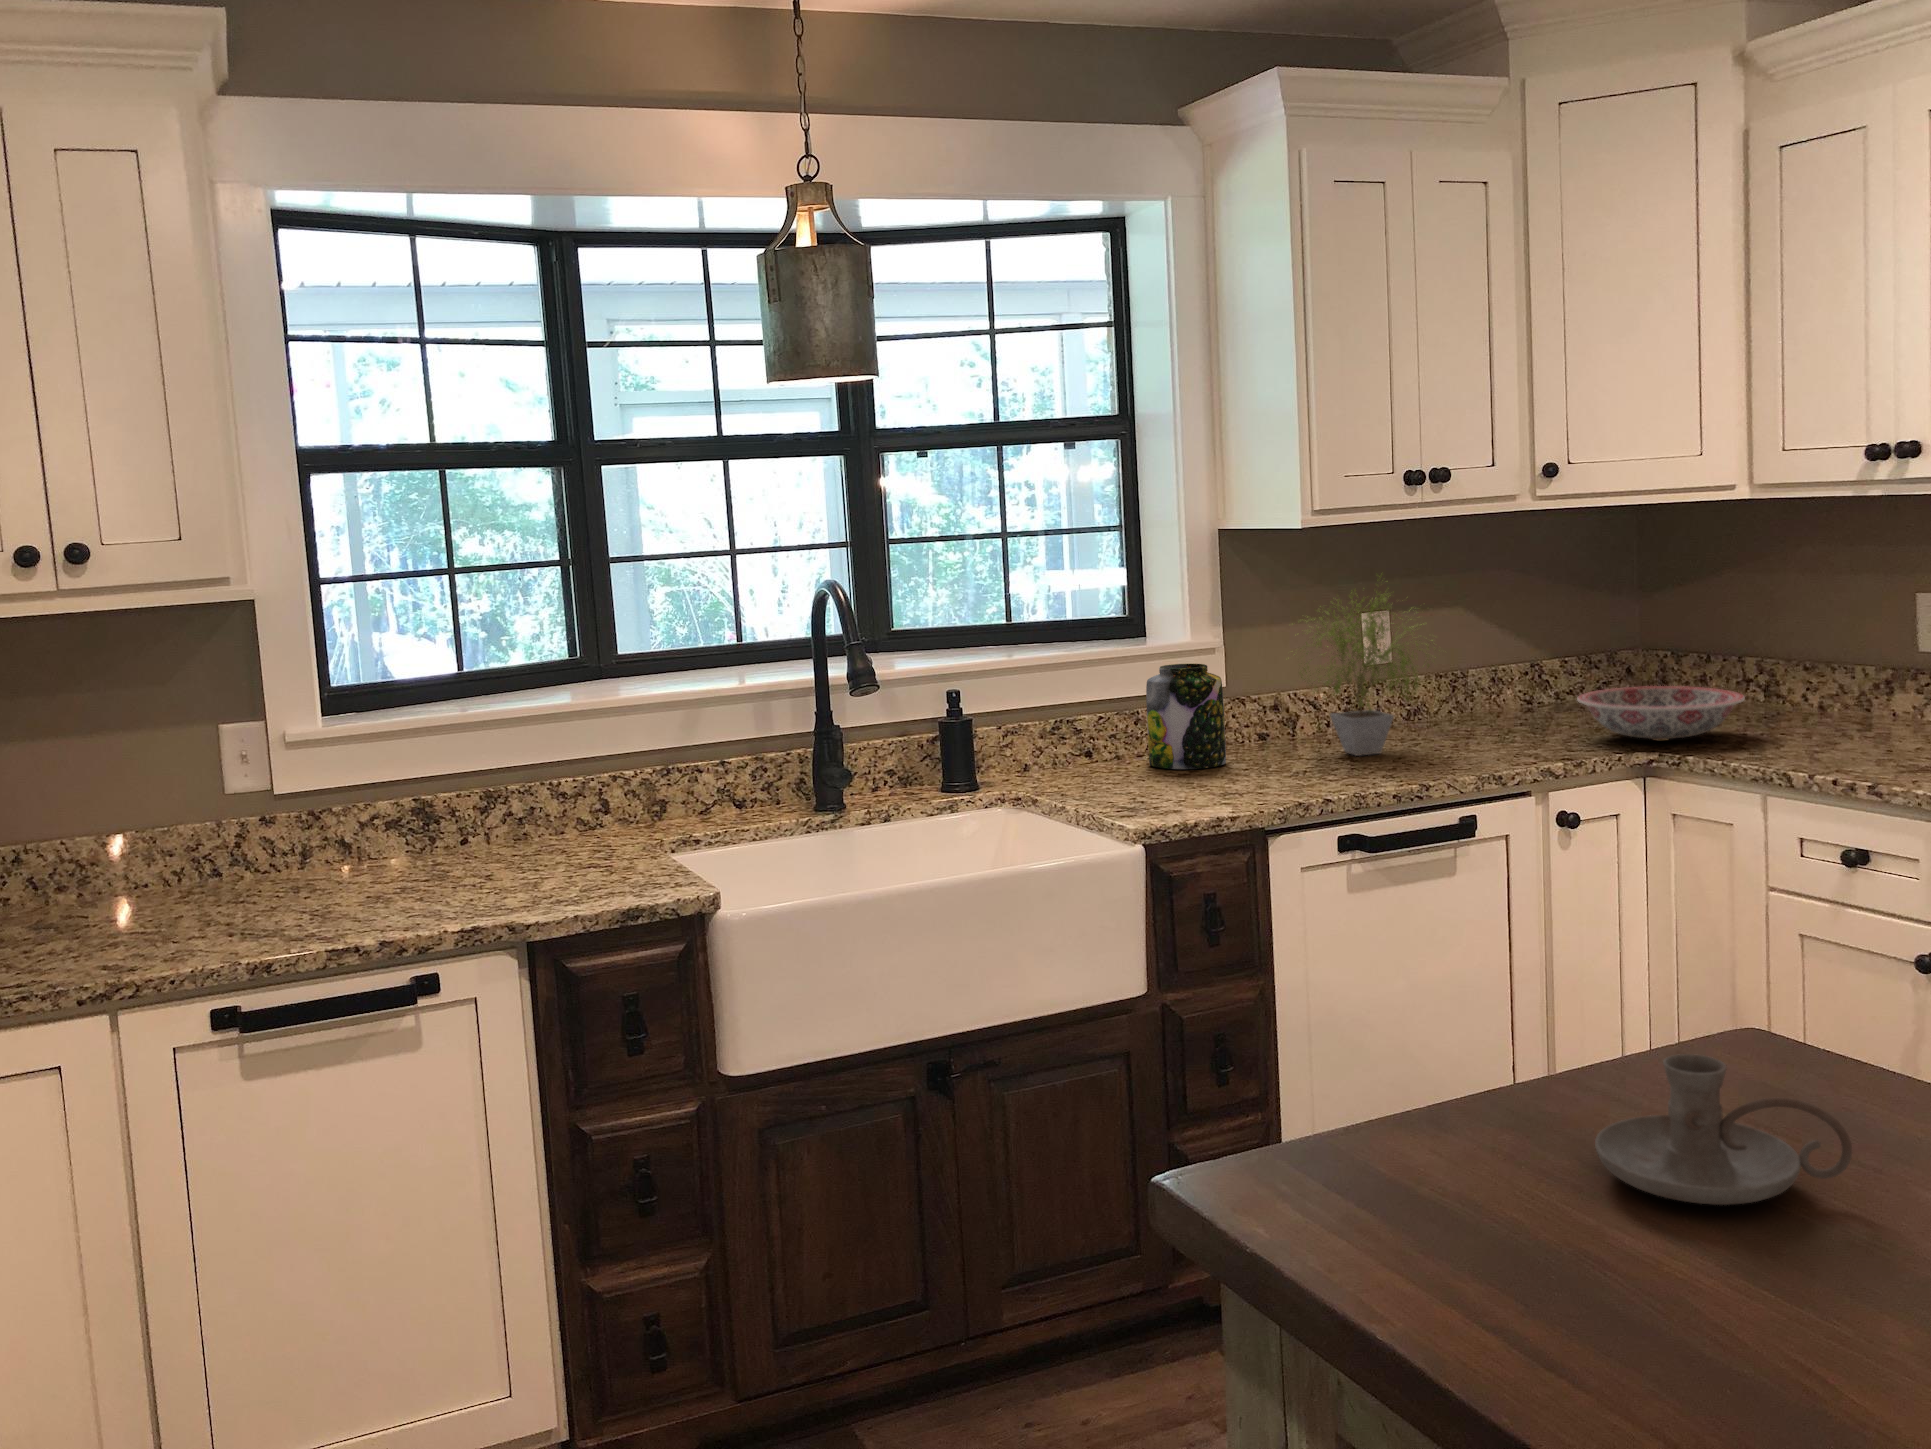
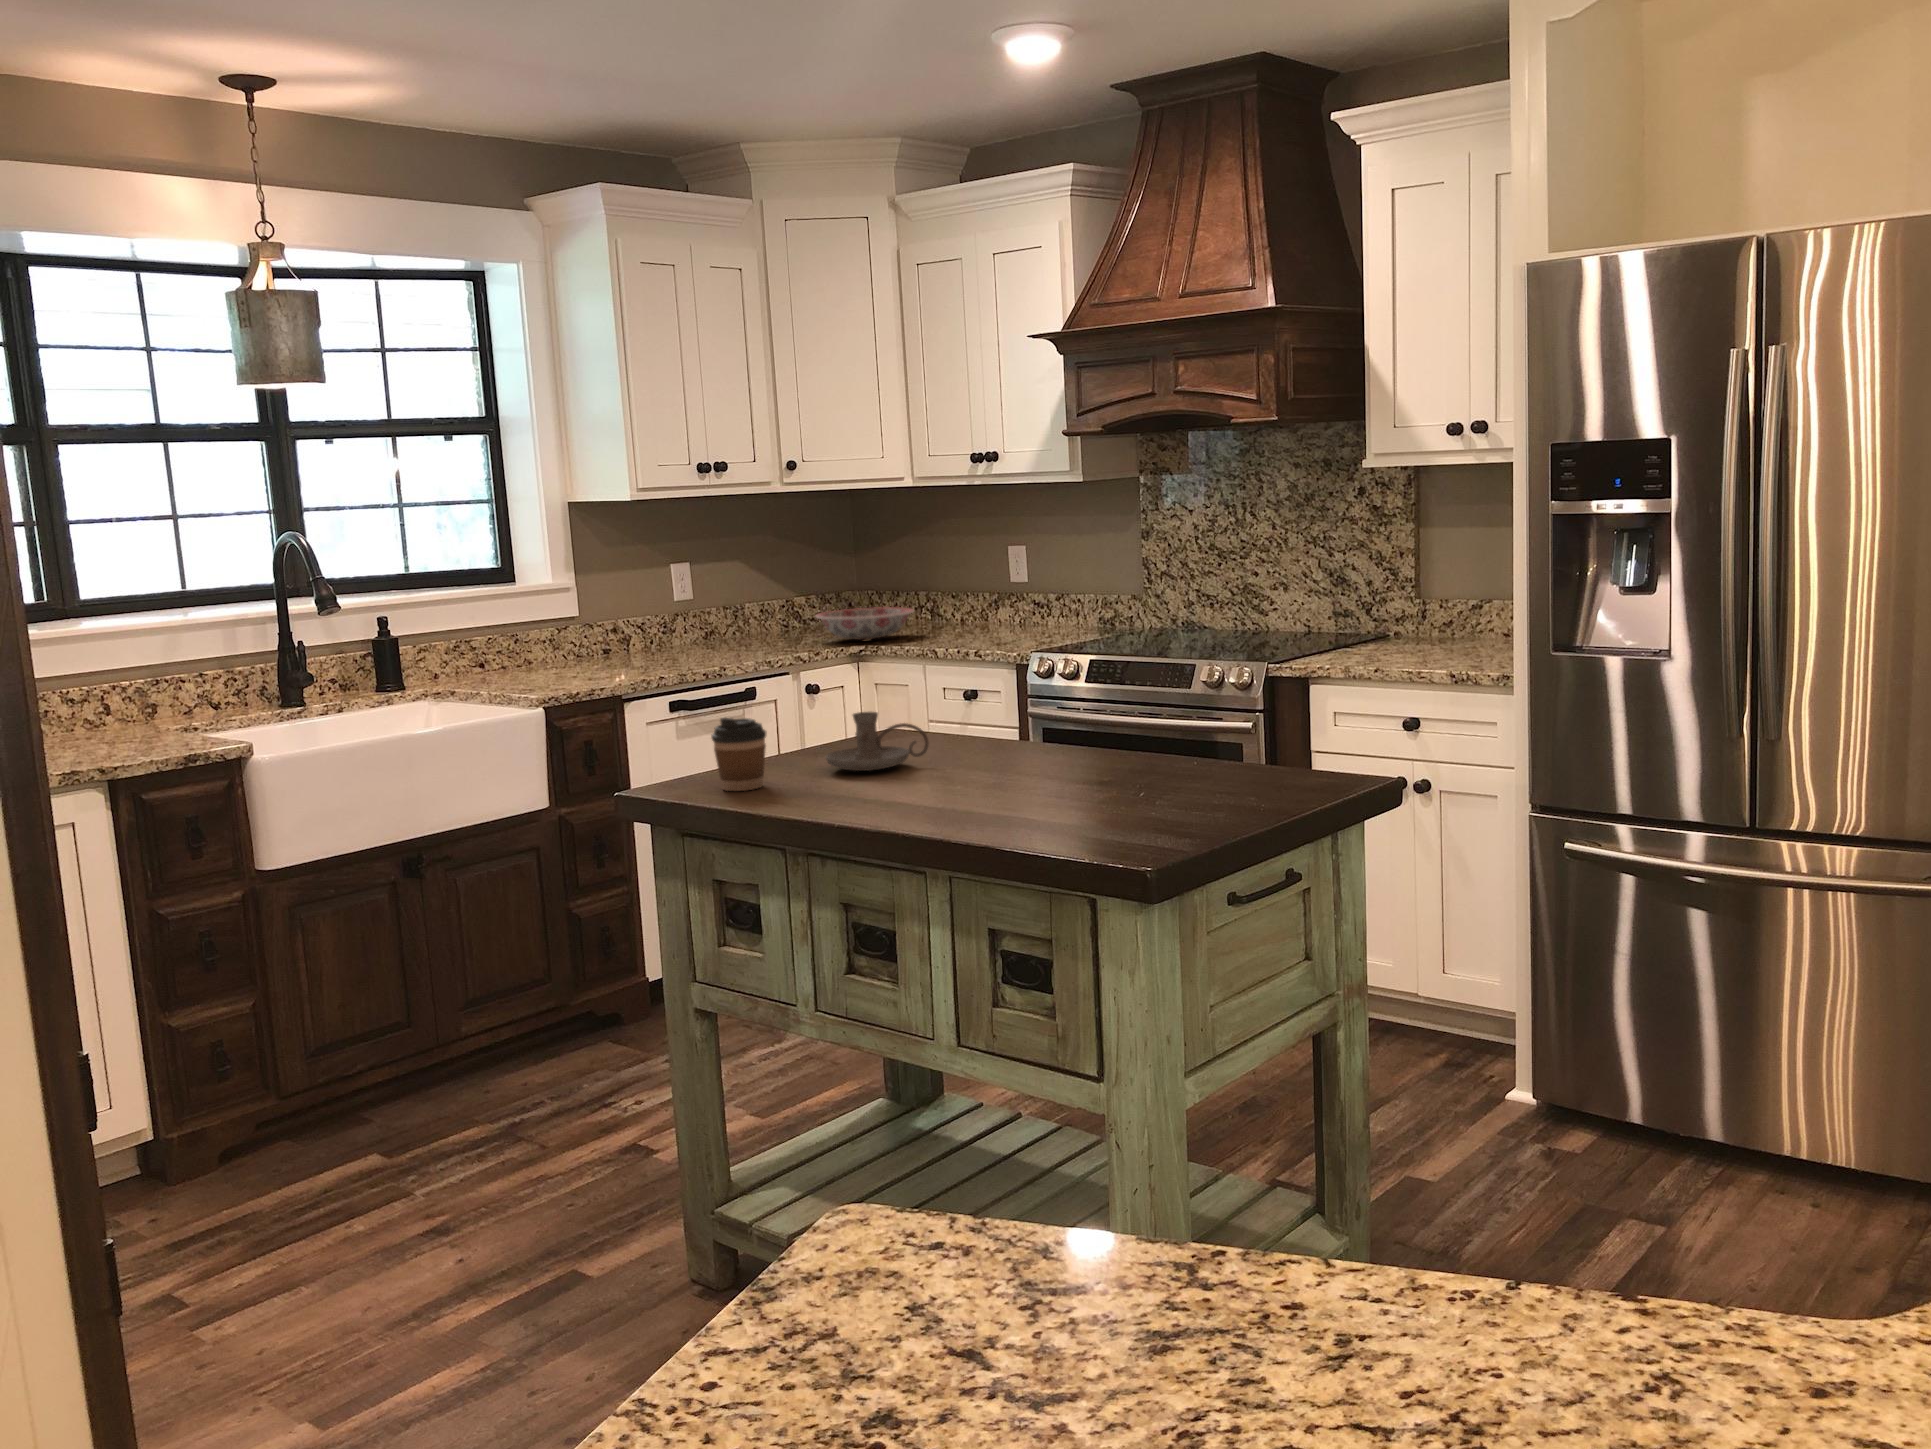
potted plant: present [1301,576,1434,756] -> none [620,531,731,658]
jar: present [1146,664,1226,769] -> none [523,597,584,672]
coffee cup: none [1340,1053,1462,1221] -> present [711,718,766,791]

